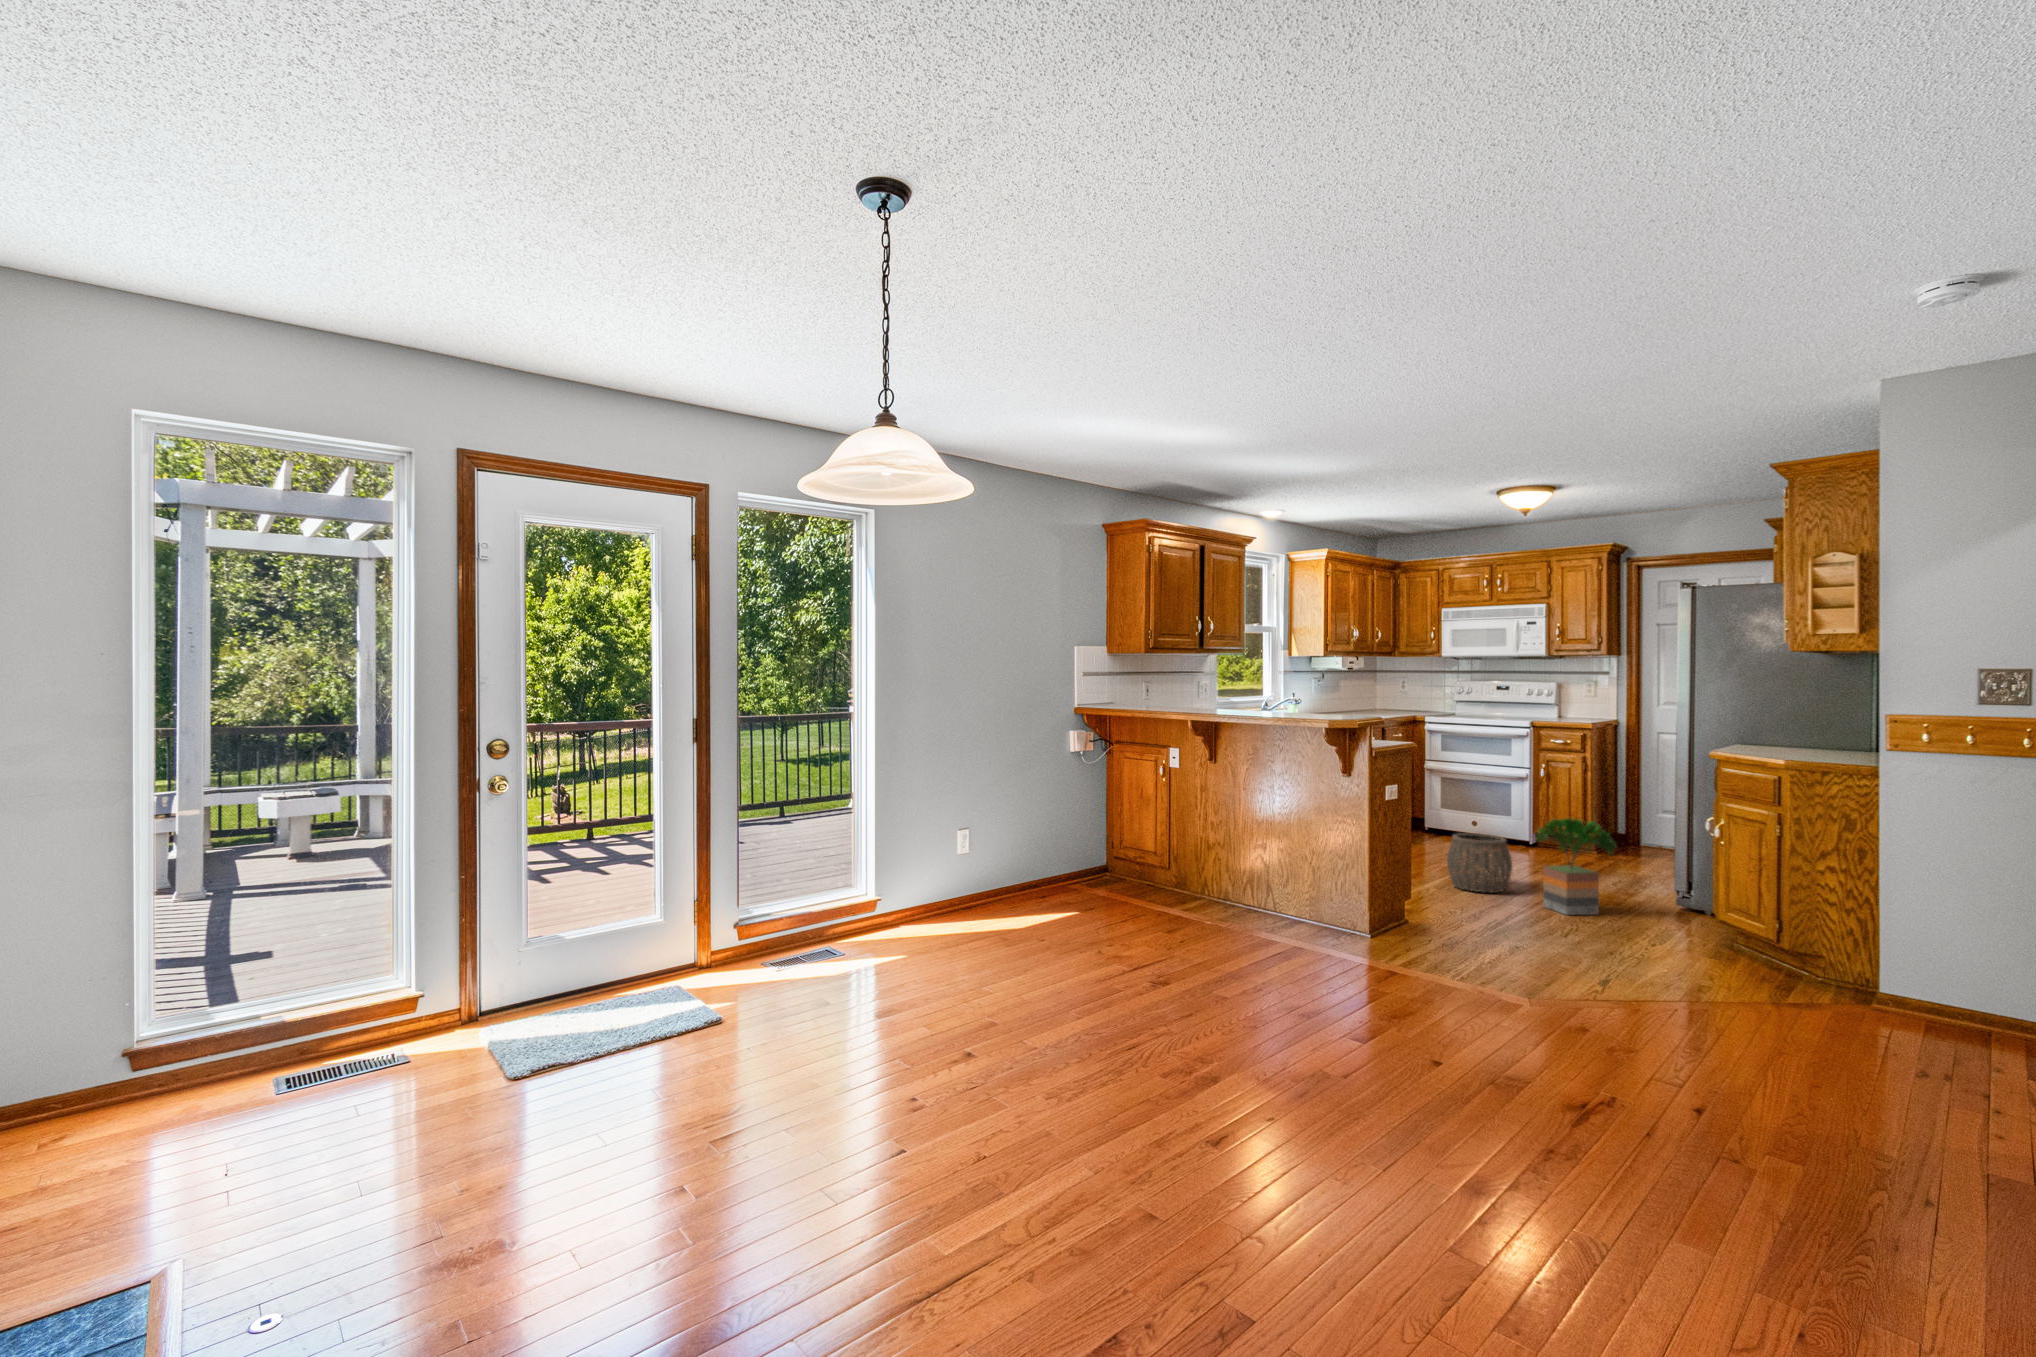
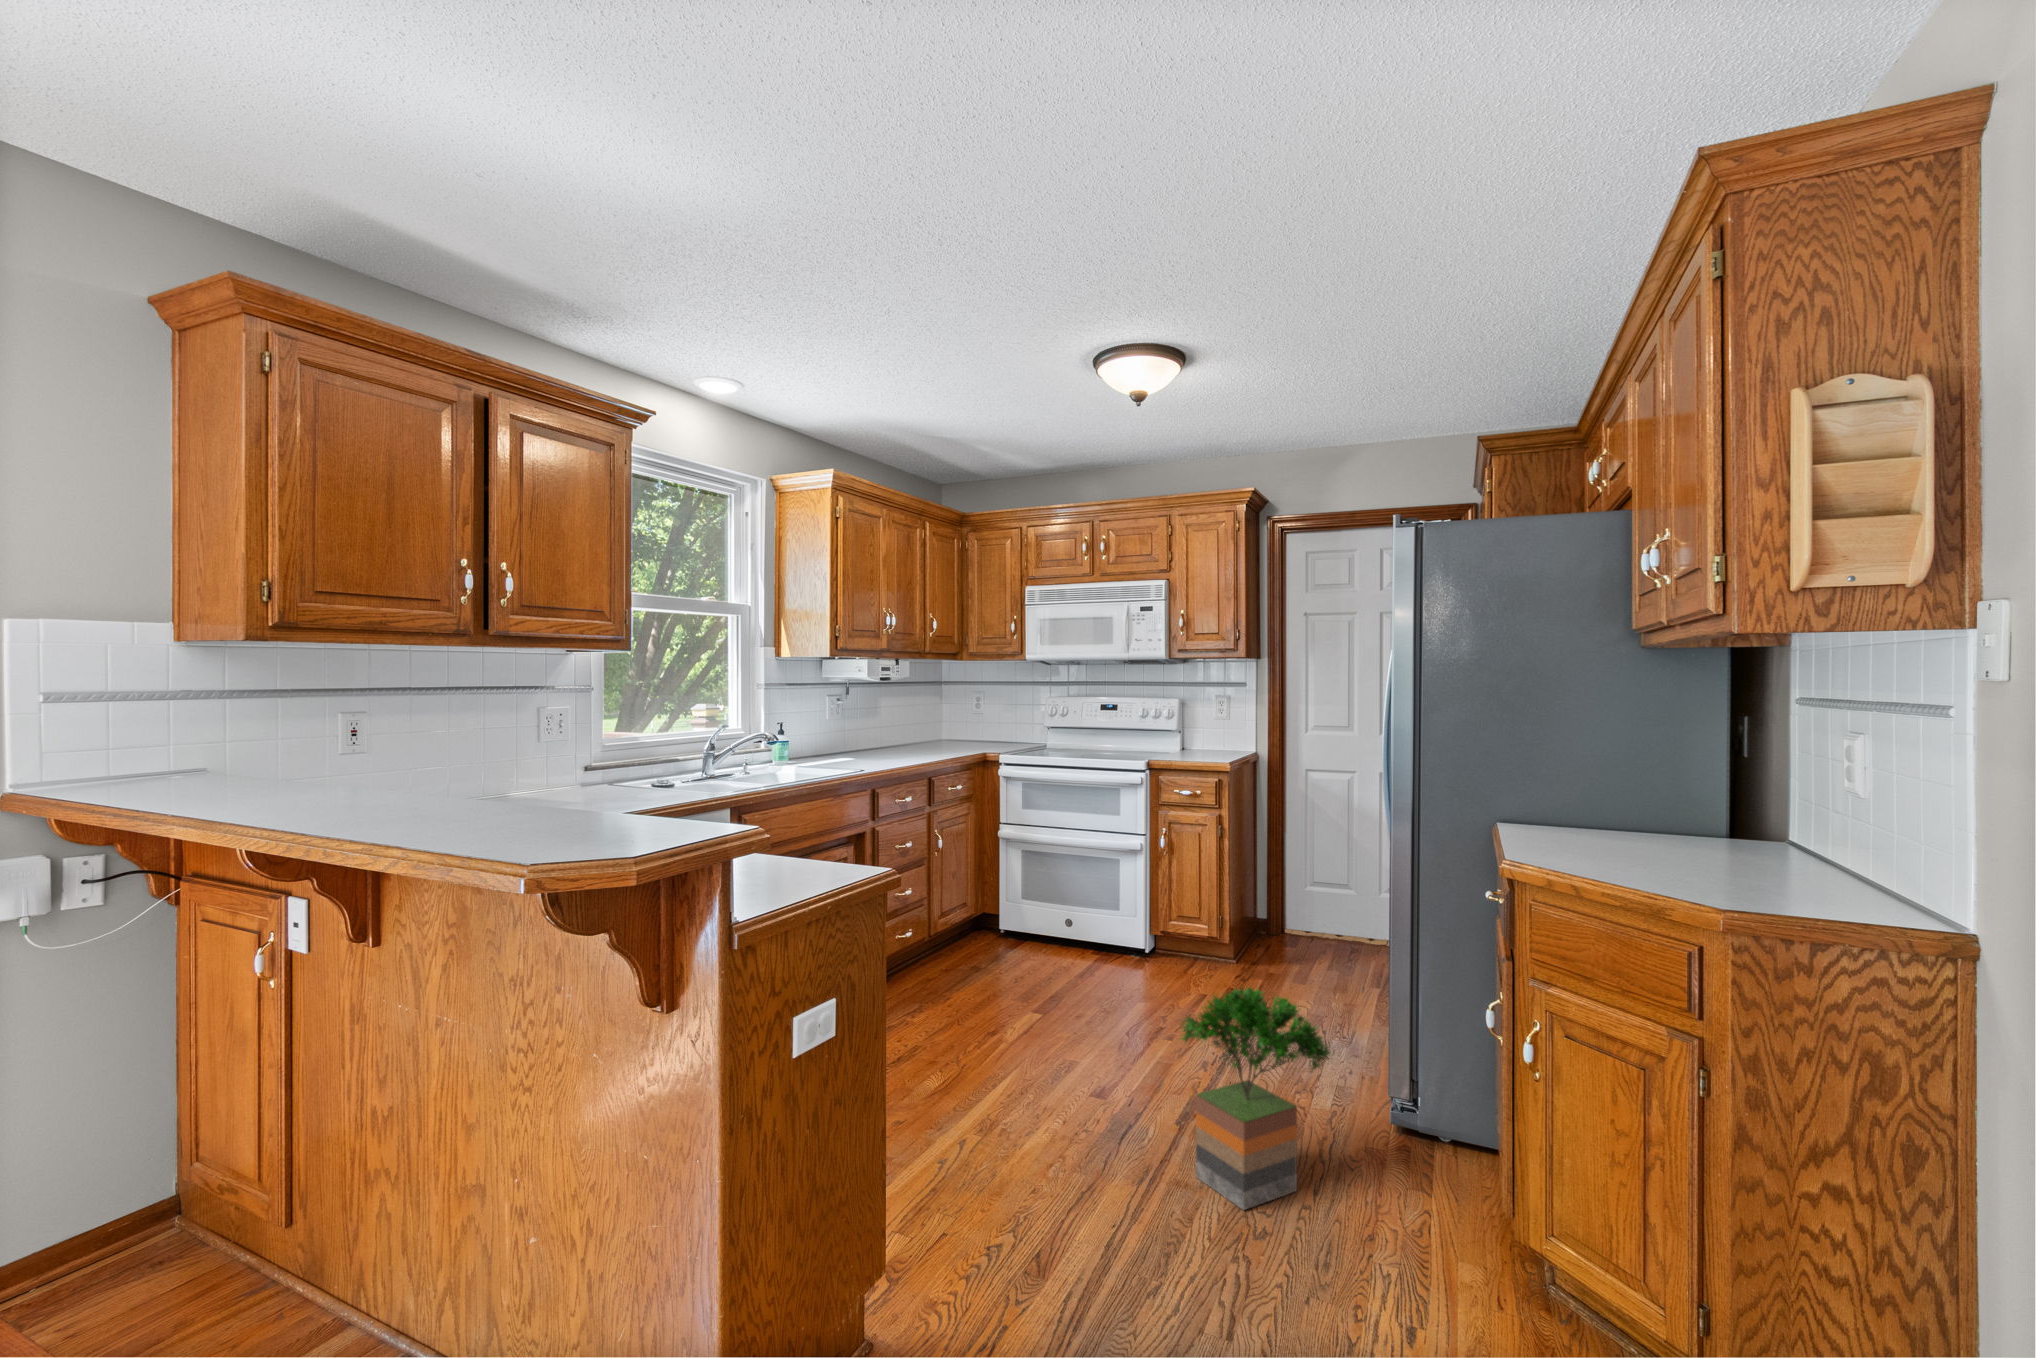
woven basket: present [1447,833,1512,893] -> none [1019,1002,1136,1139]

